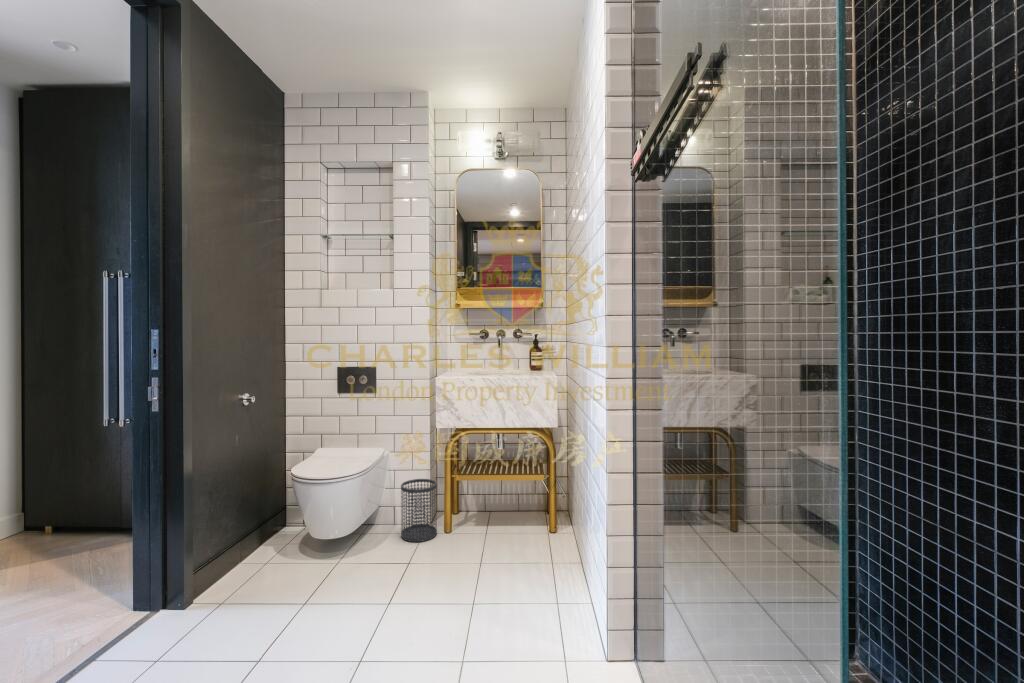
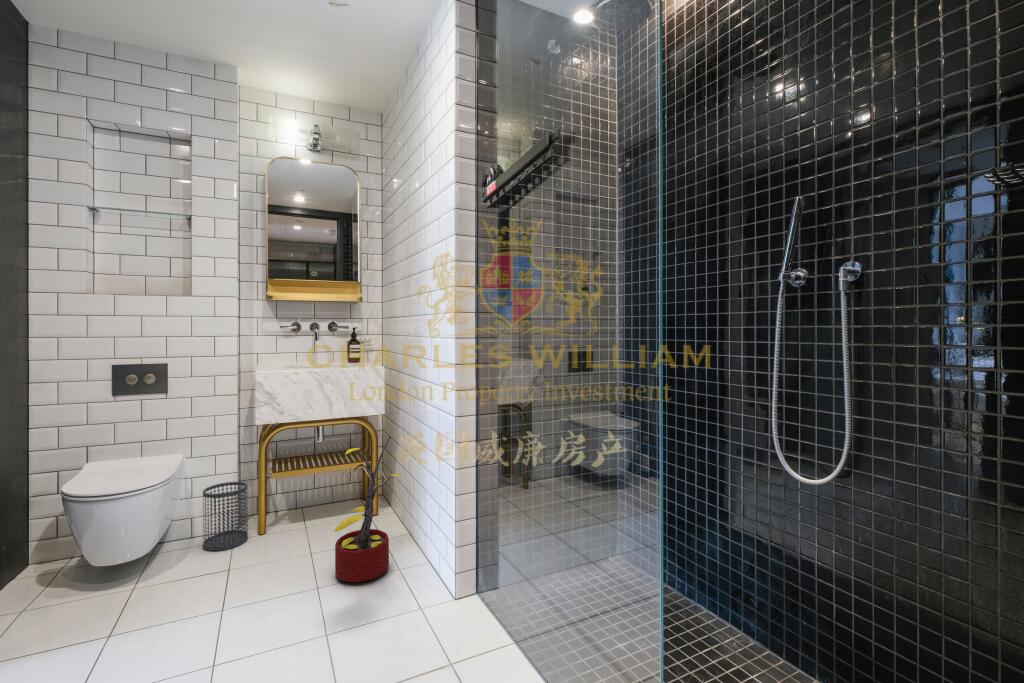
decorative plant: none [495,452,576,605] -> present [334,437,400,582]

